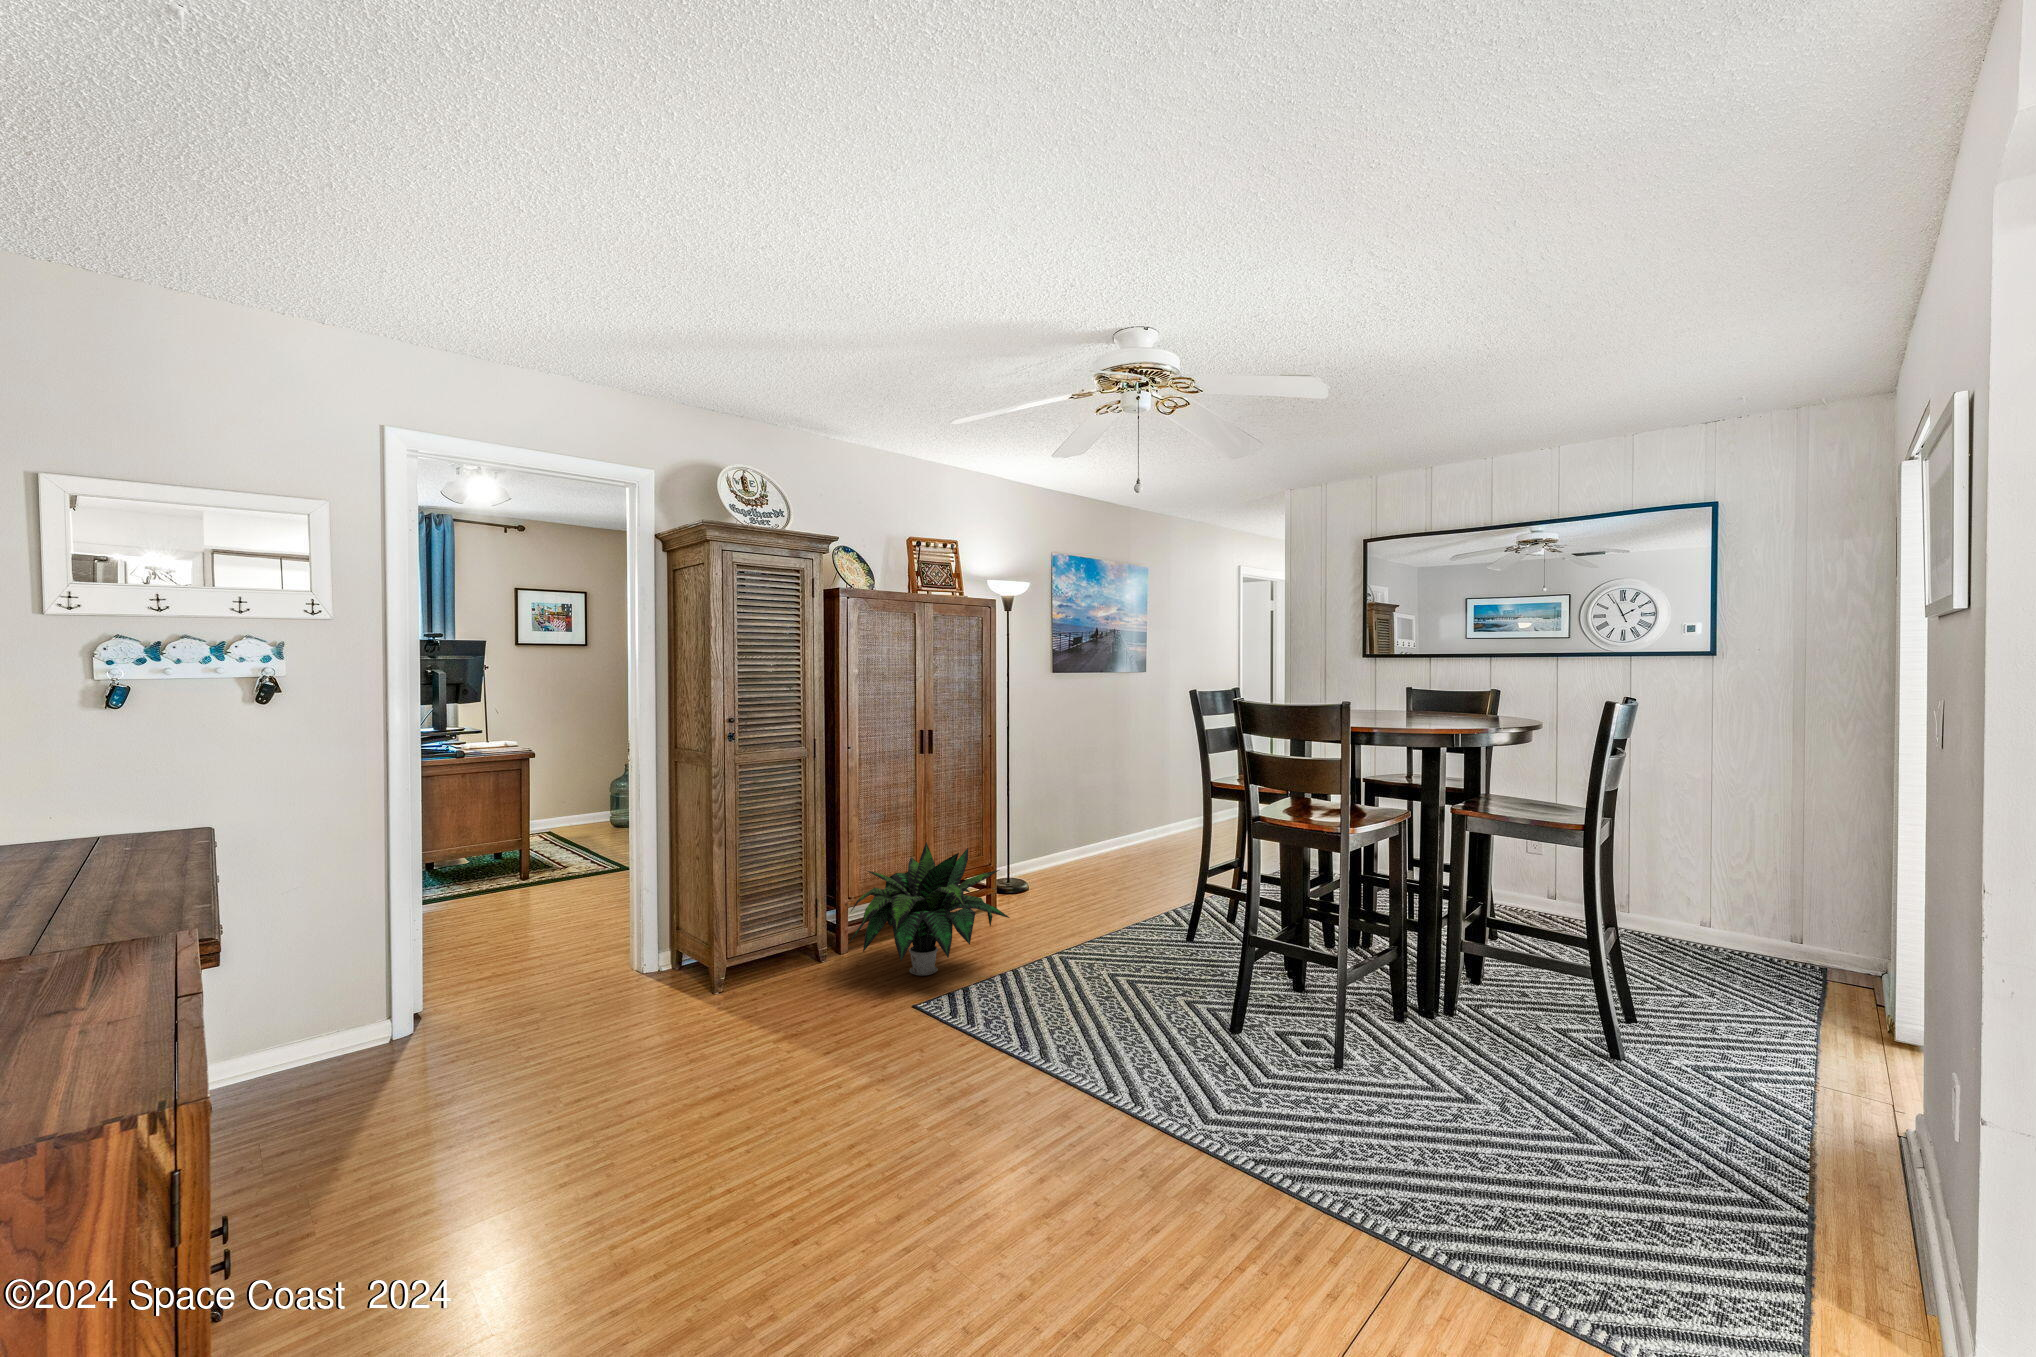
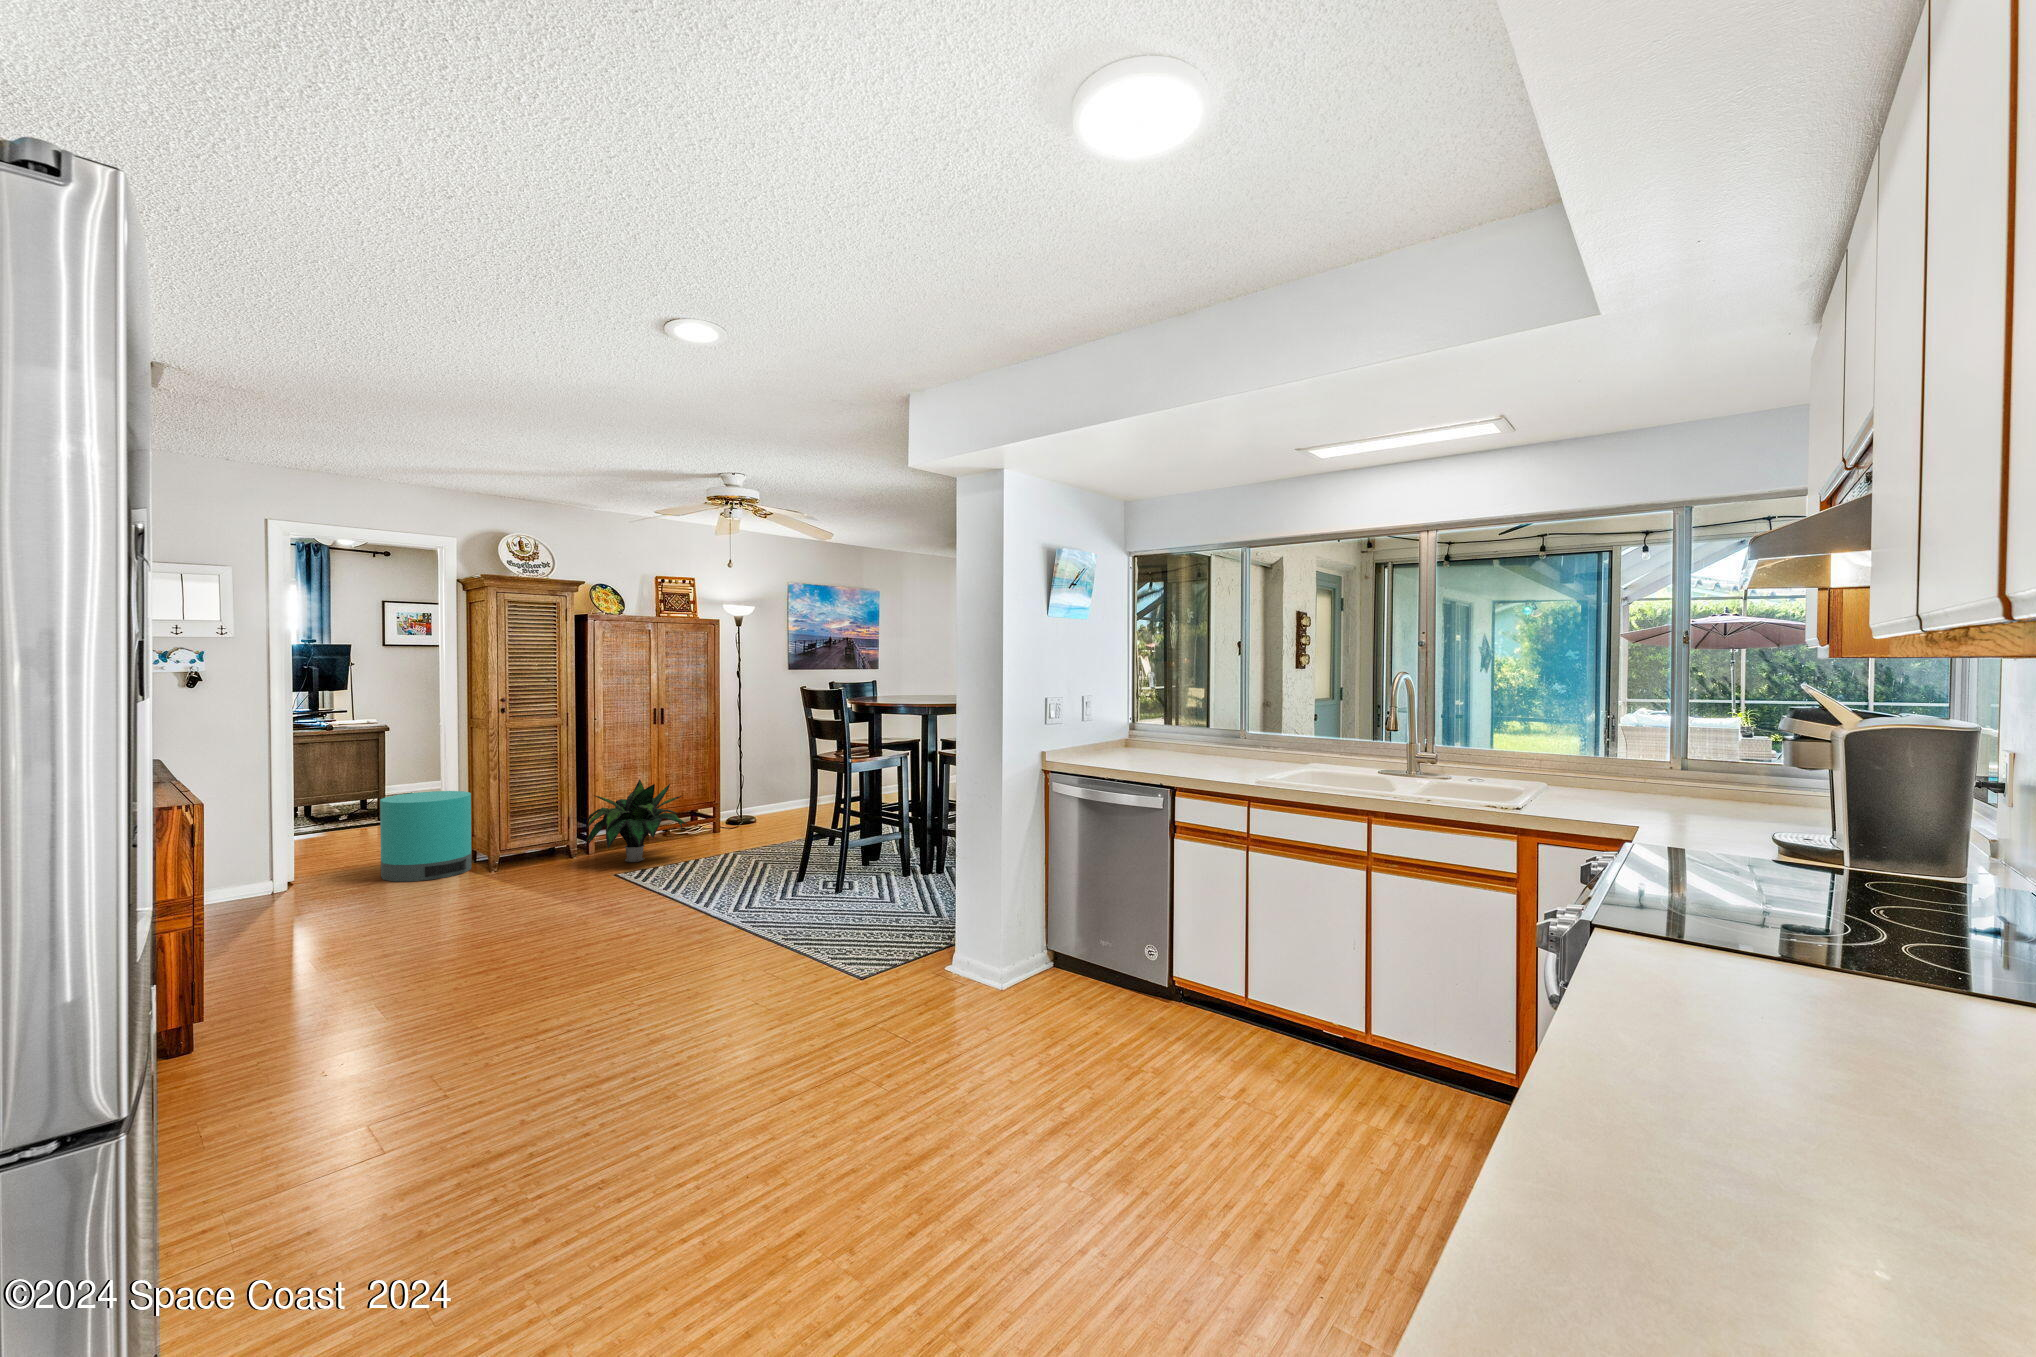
trash can: none [550,860,683,1017] -> present [380,791,471,882]

